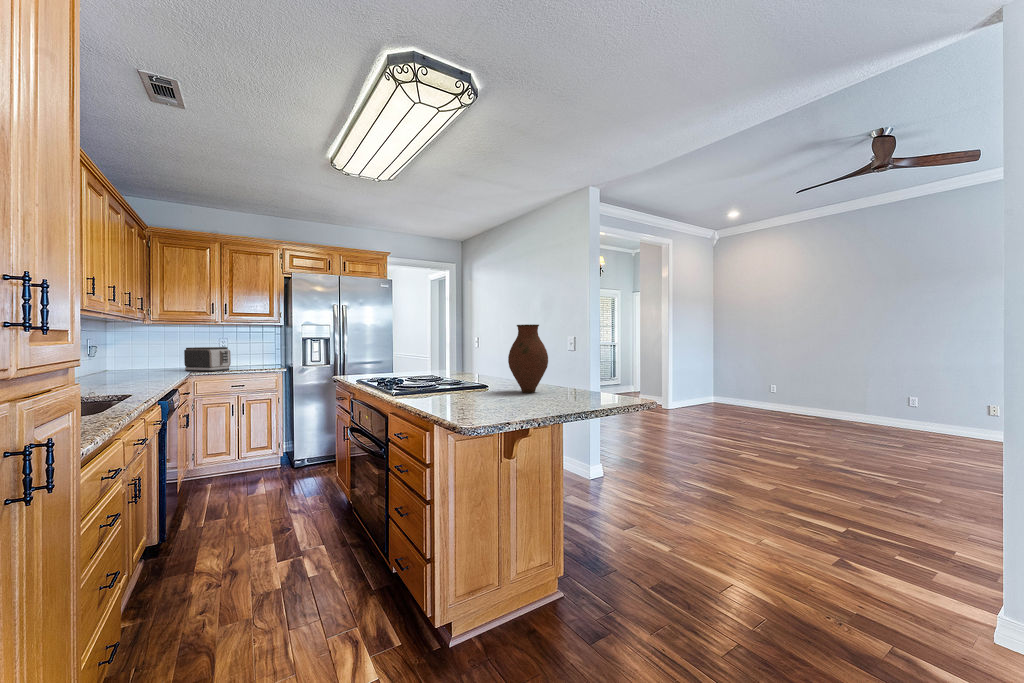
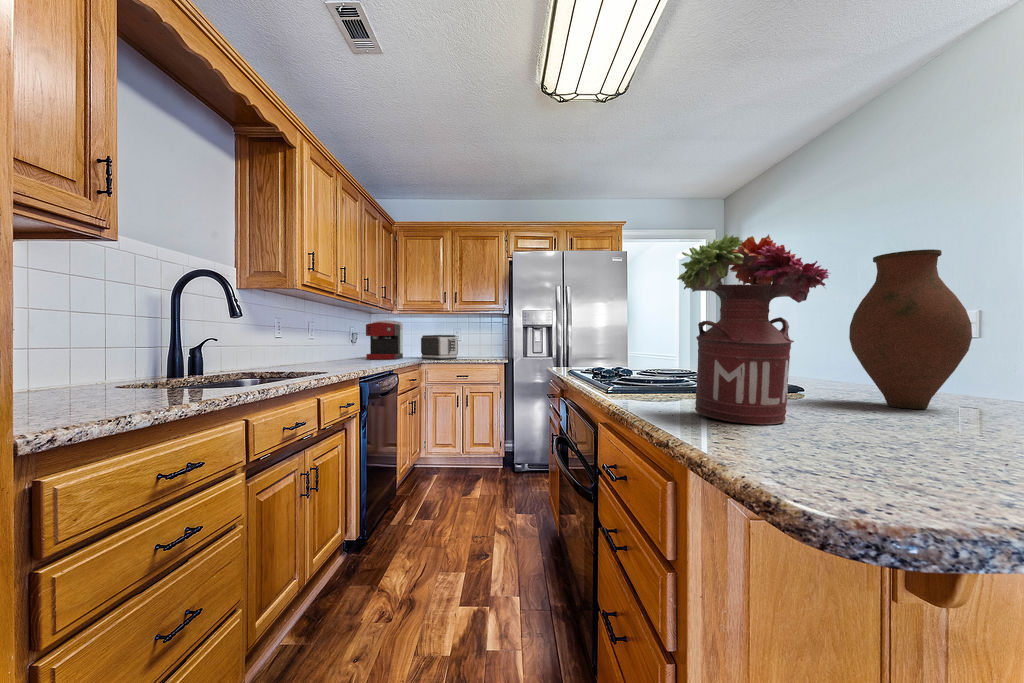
flower arrangement: none [432,322,490,406] -> present [677,233,828,424]
coffee maker: none [110,332,158,375] -> present [366,320,403,359]

